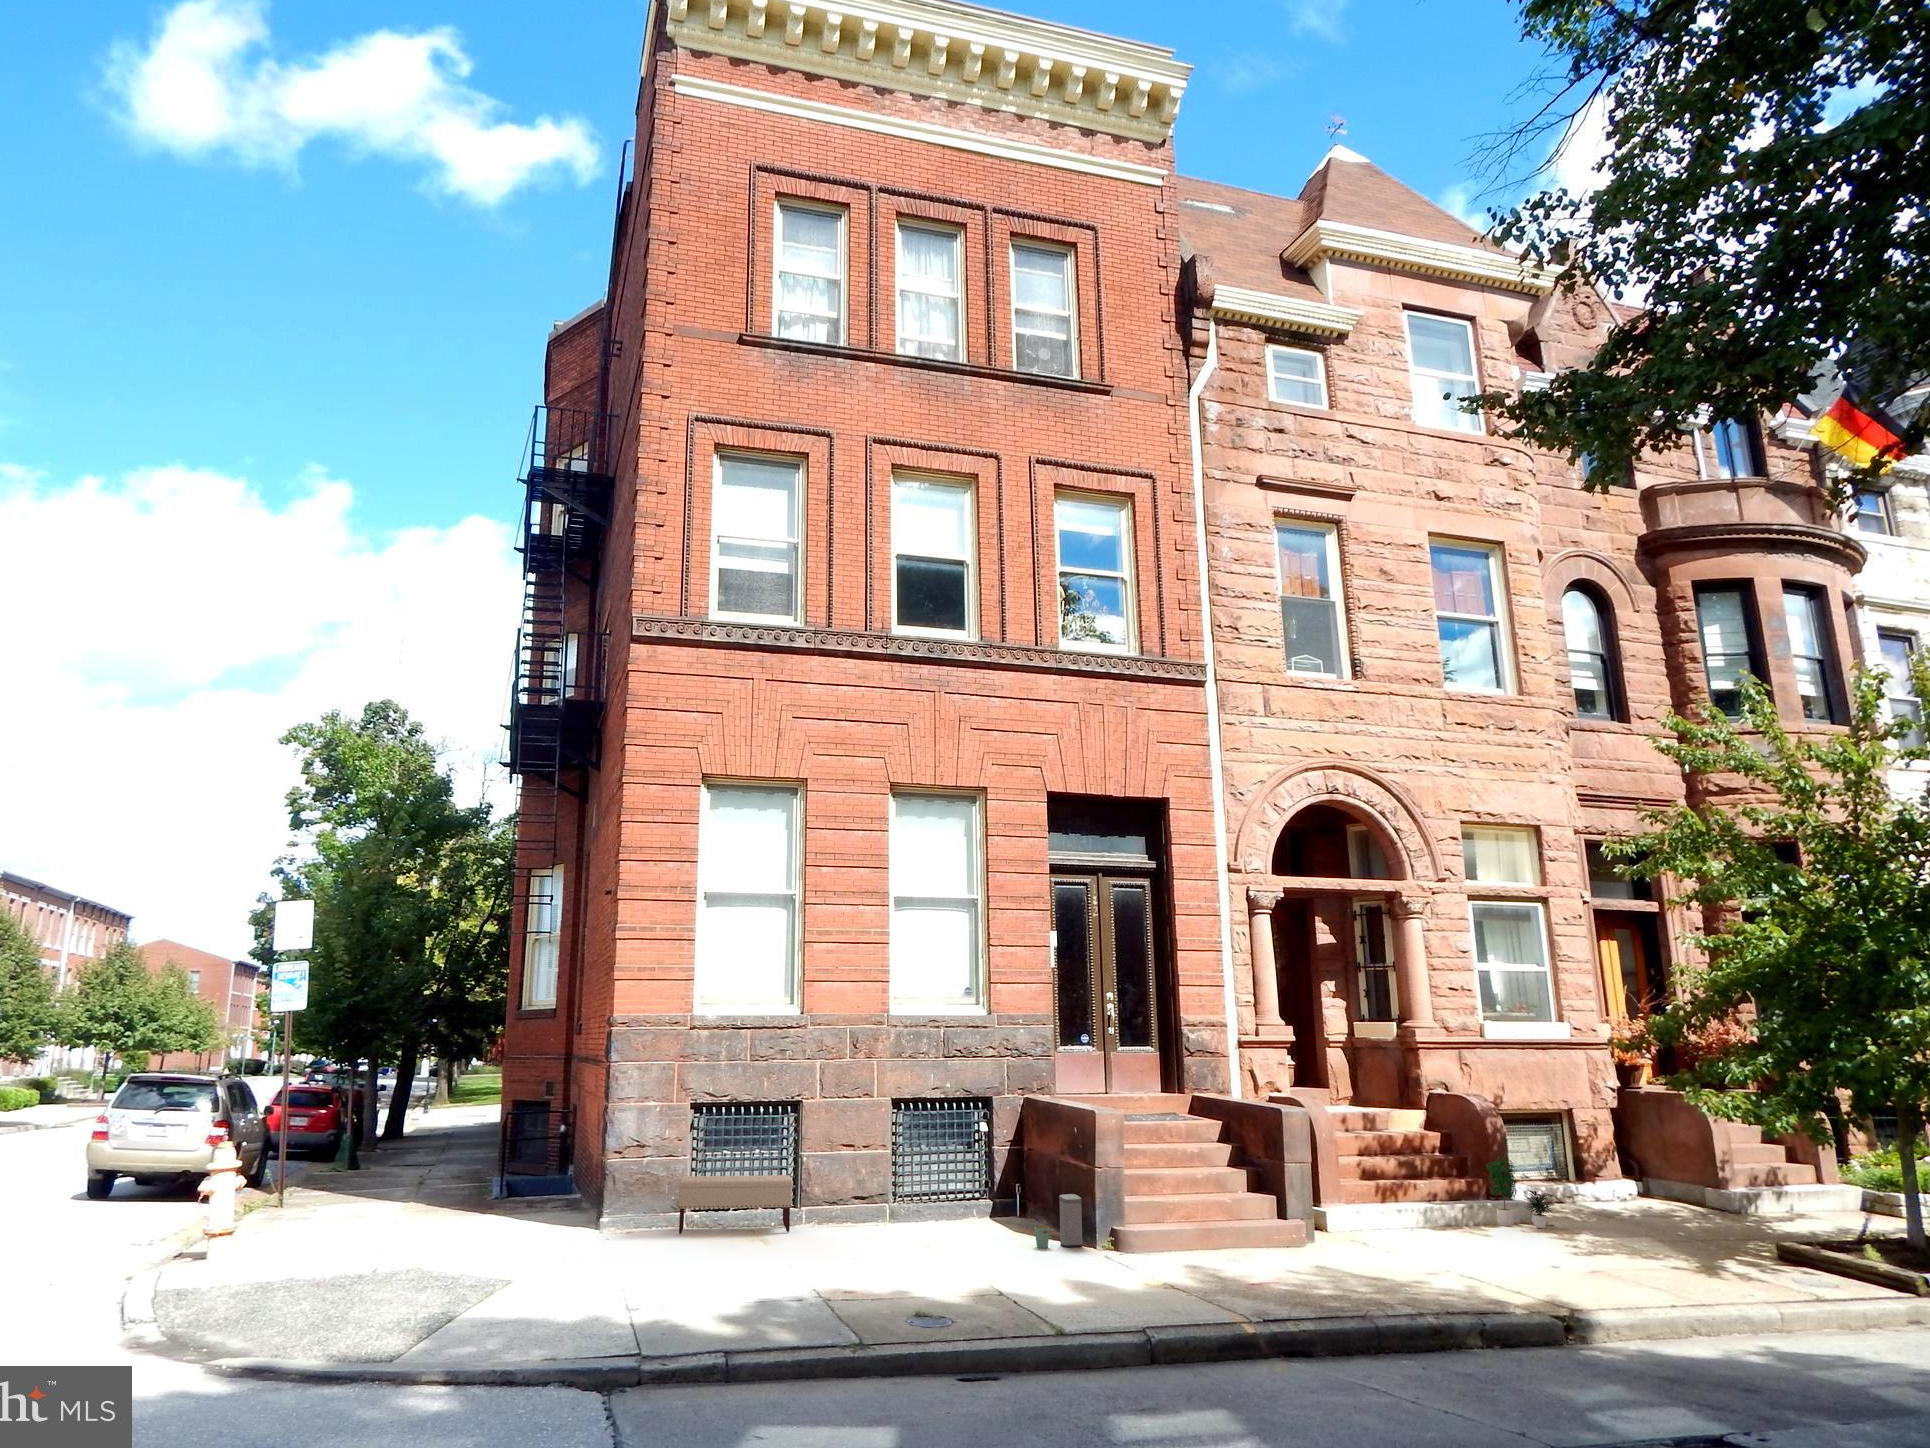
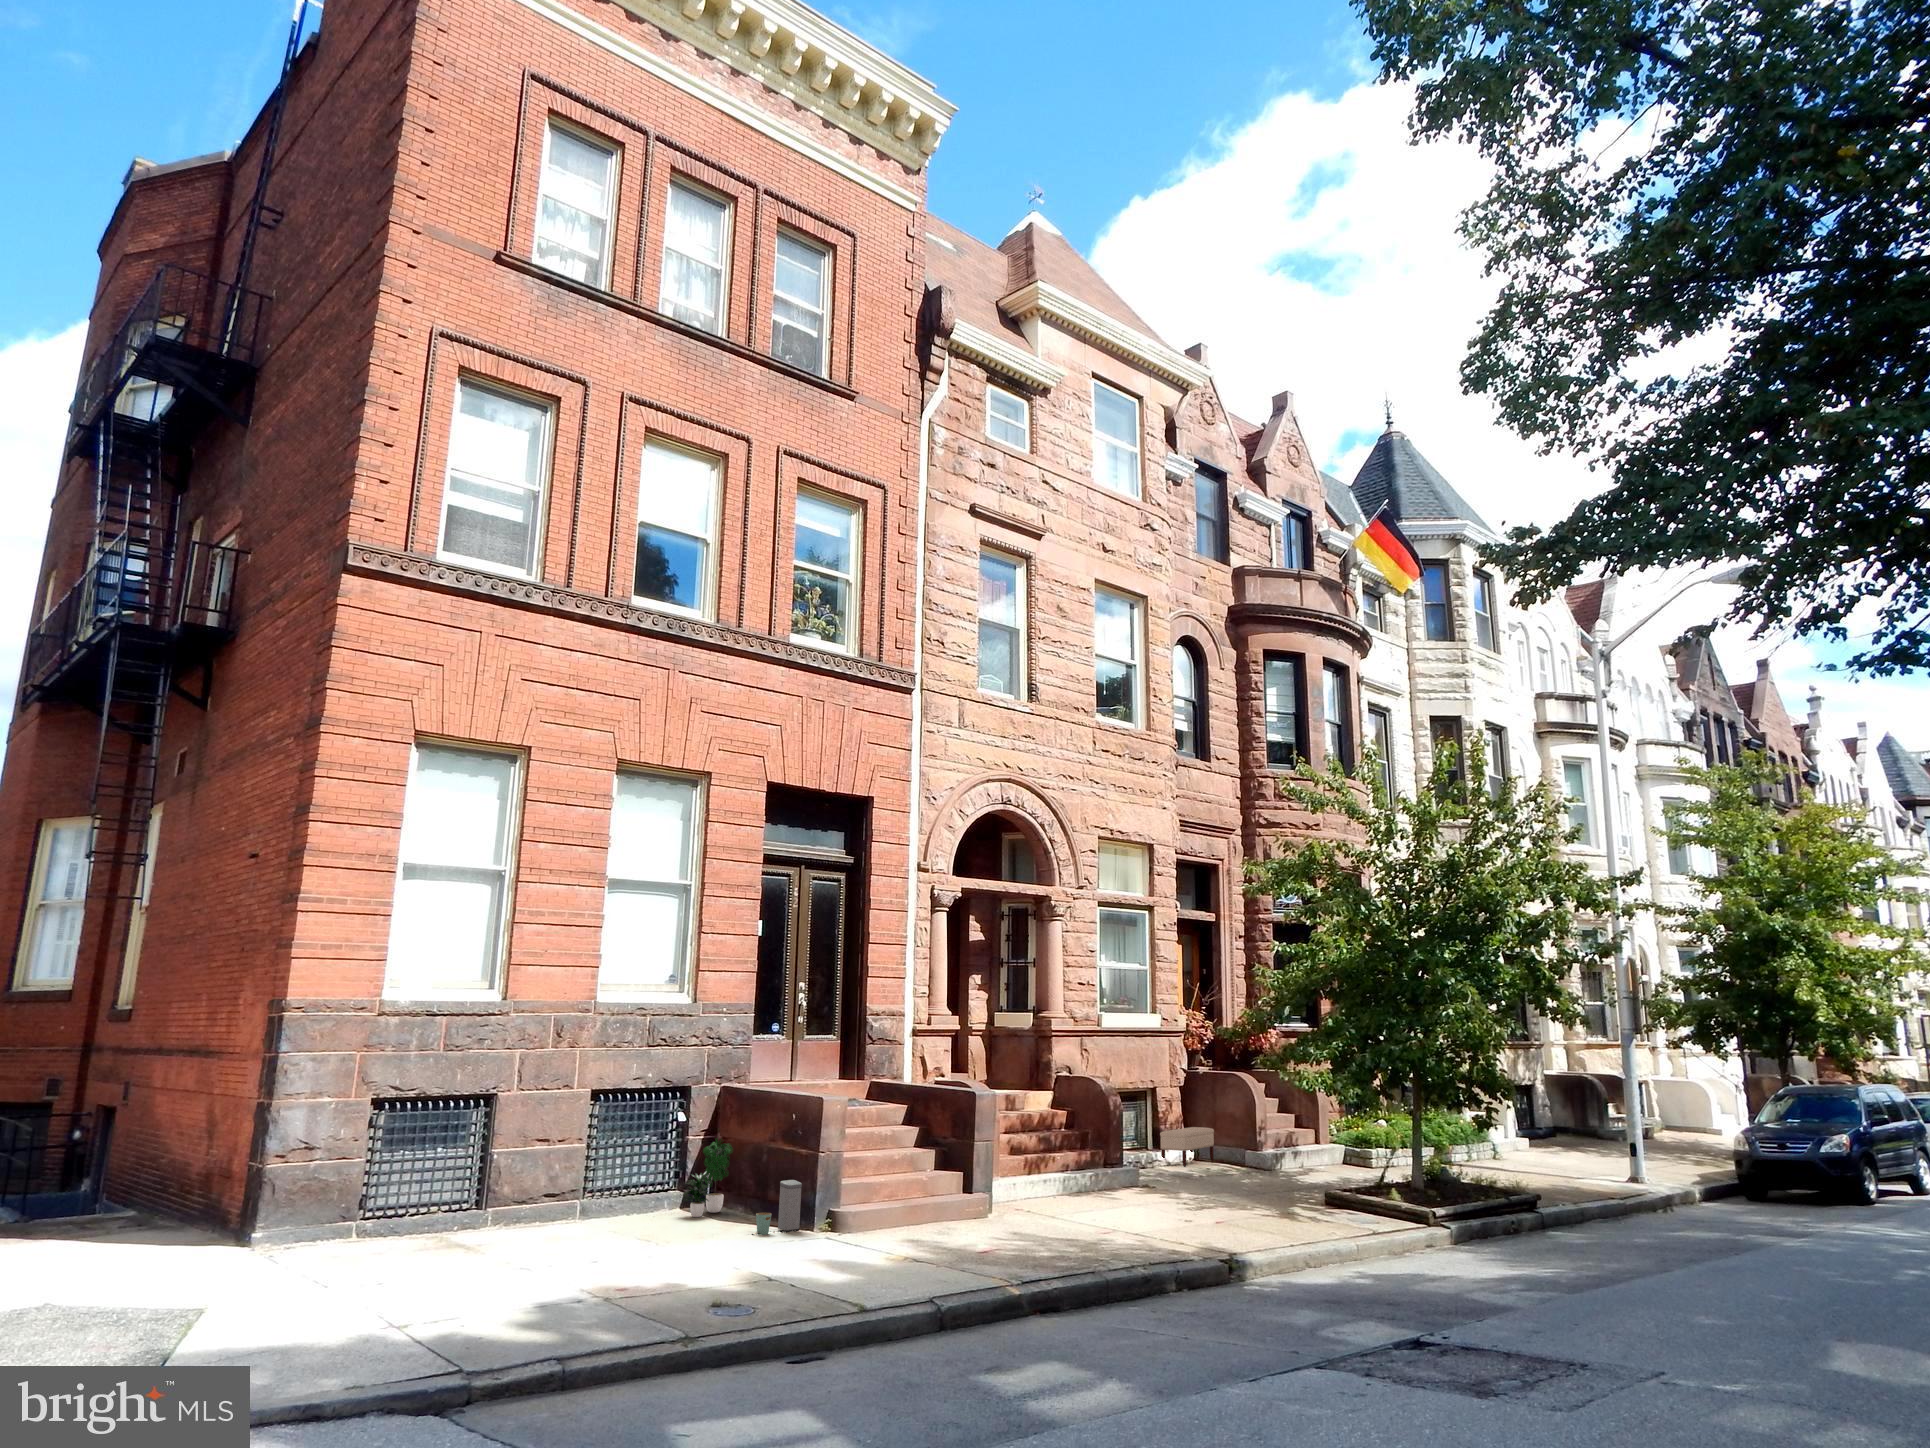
potted plant: present [1486,1156,1553,1228] -> present [683,1138,732,1217]
bench: present [678,1175,793,1234] -> present [1160,1127,1214,1167]

